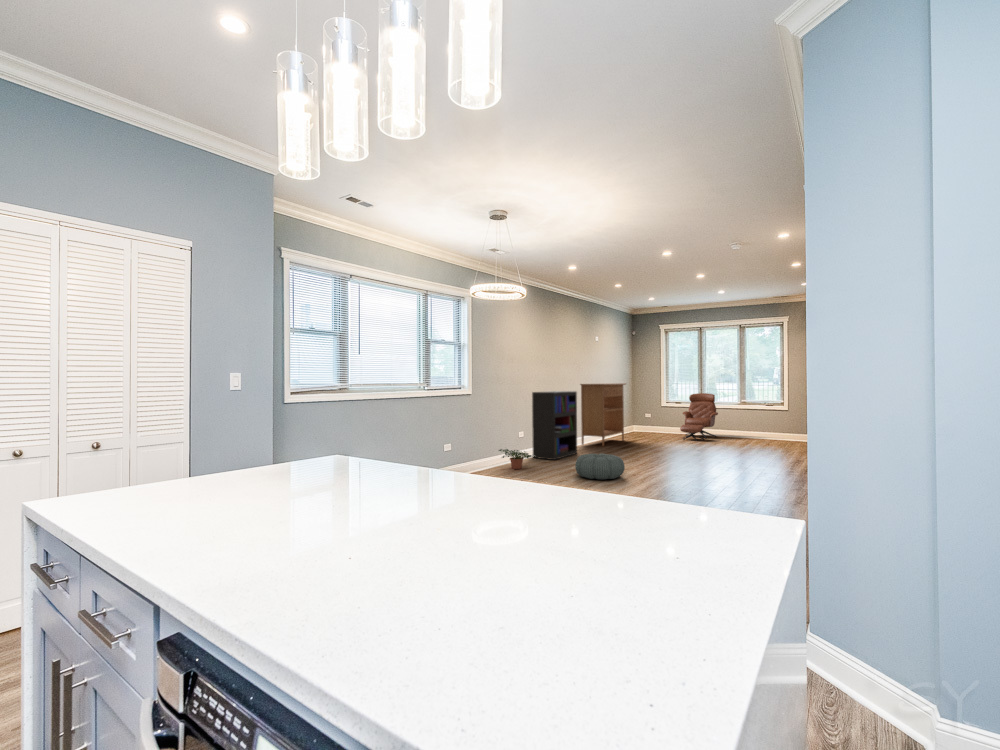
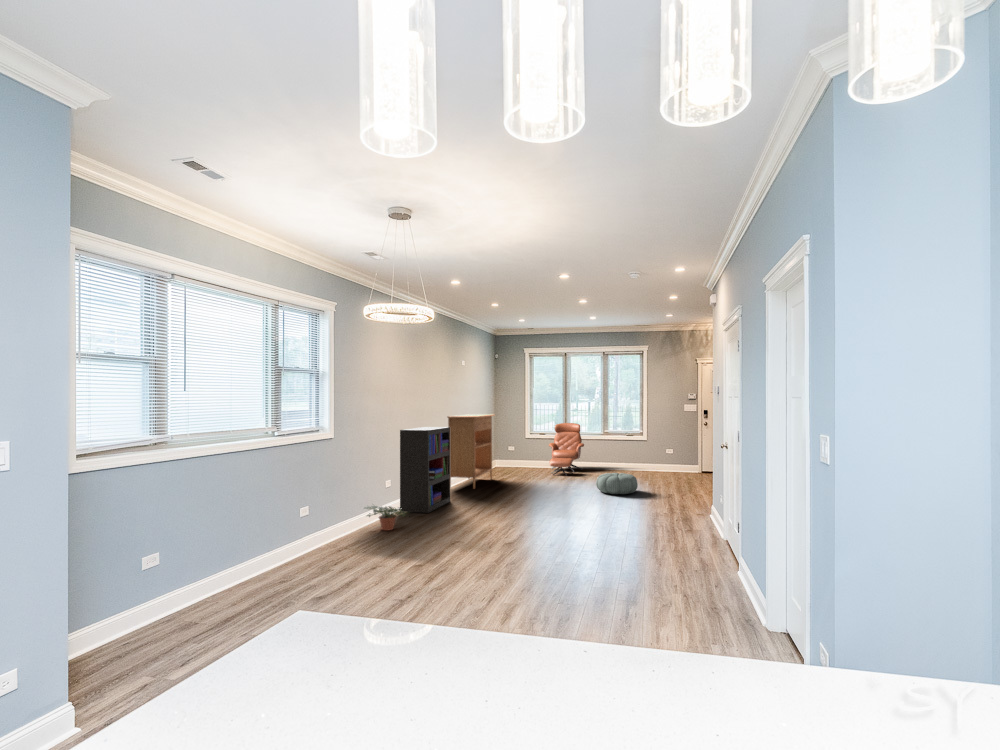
pouf: present [575,454,625,480] -> present [596,473,638,494]

